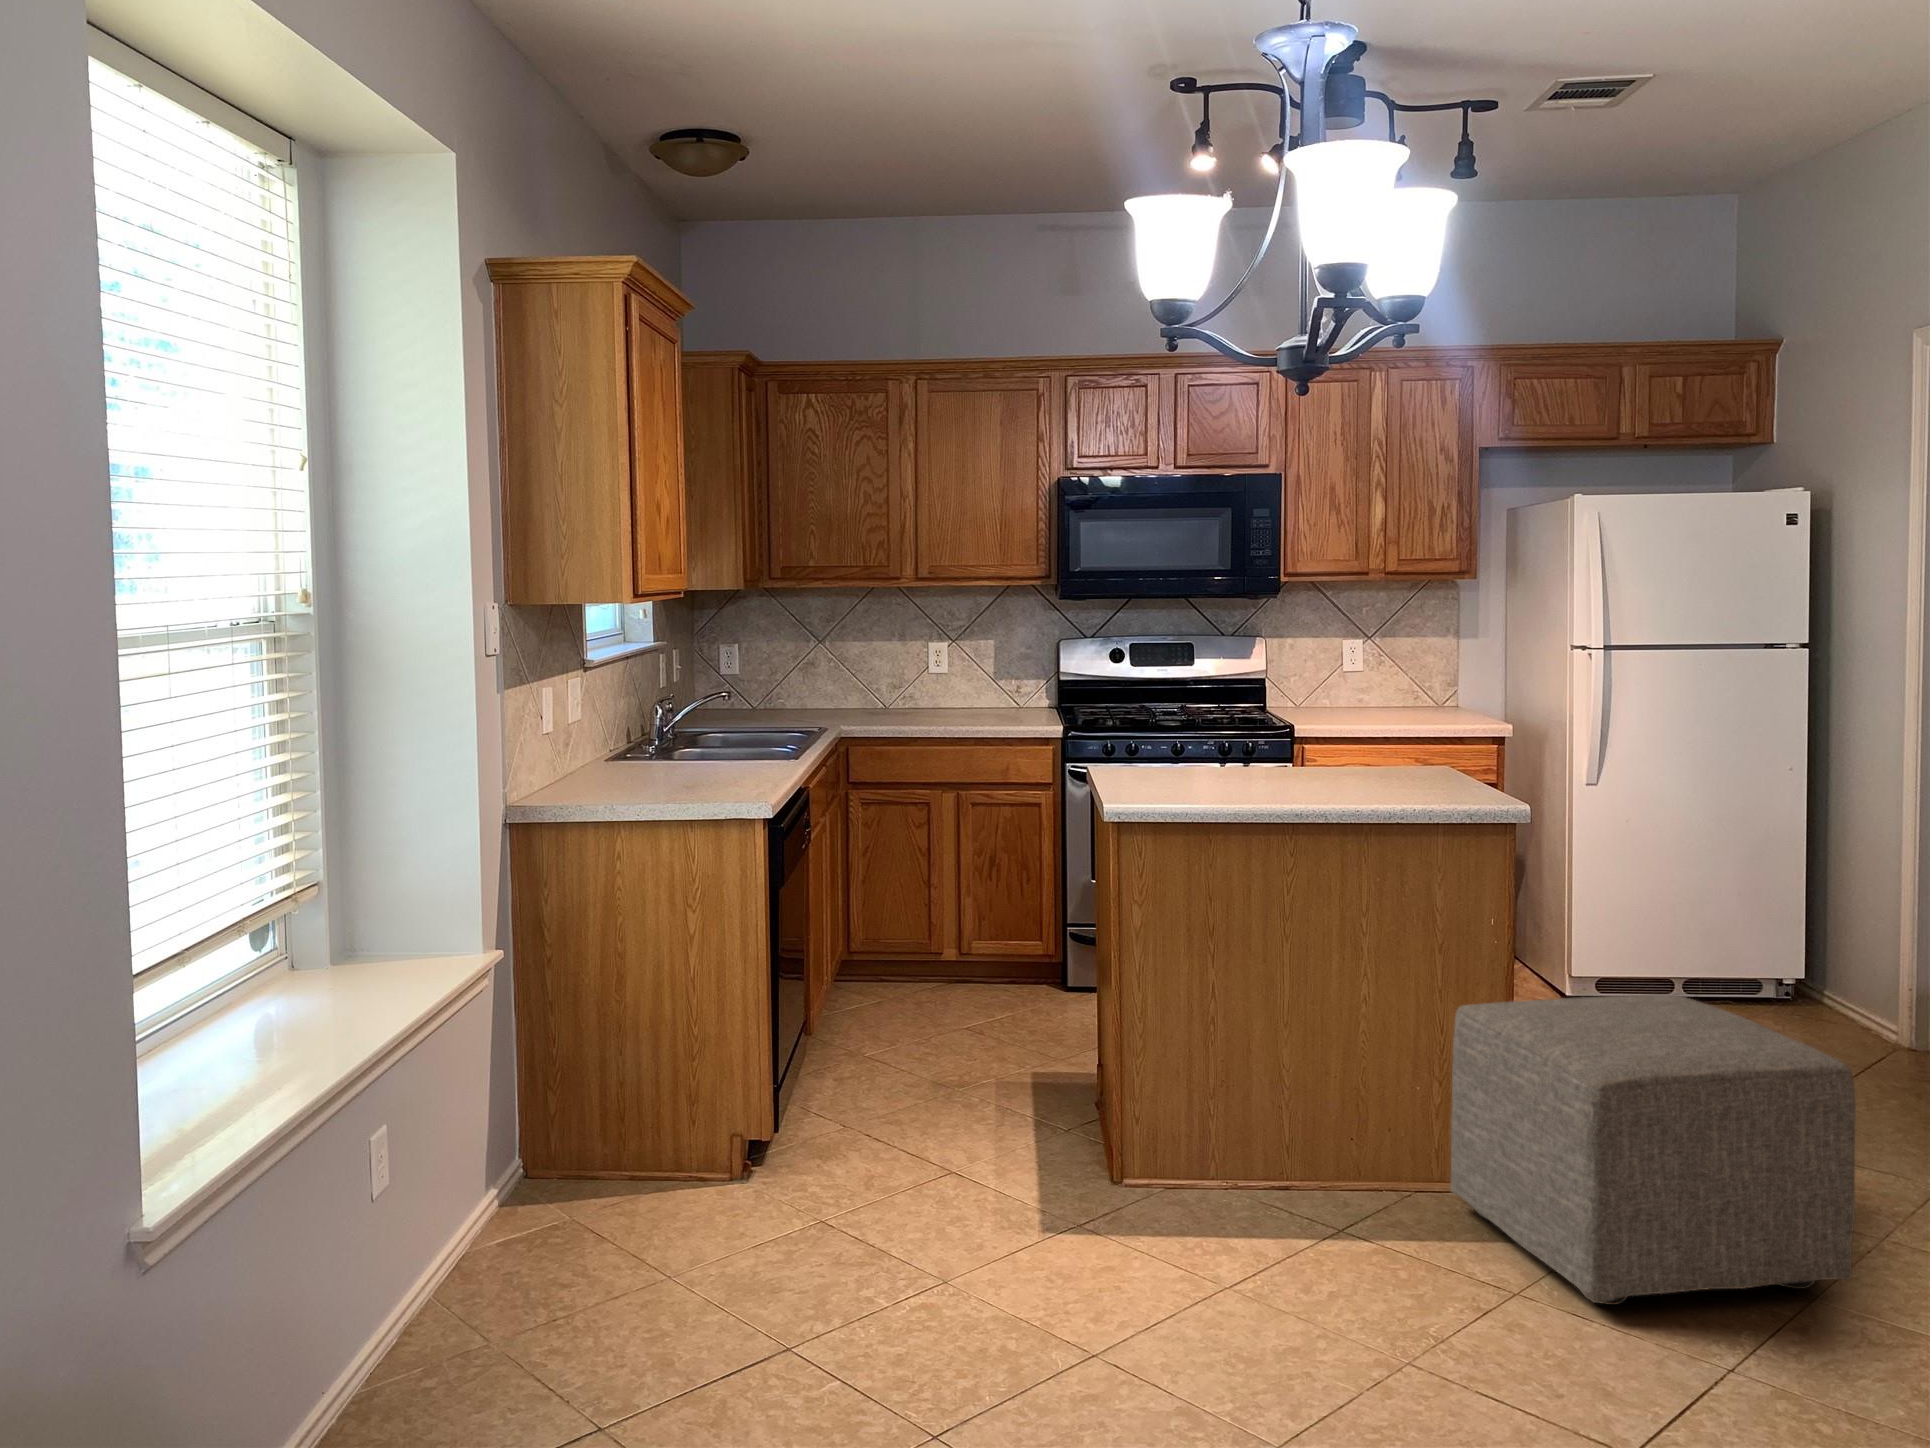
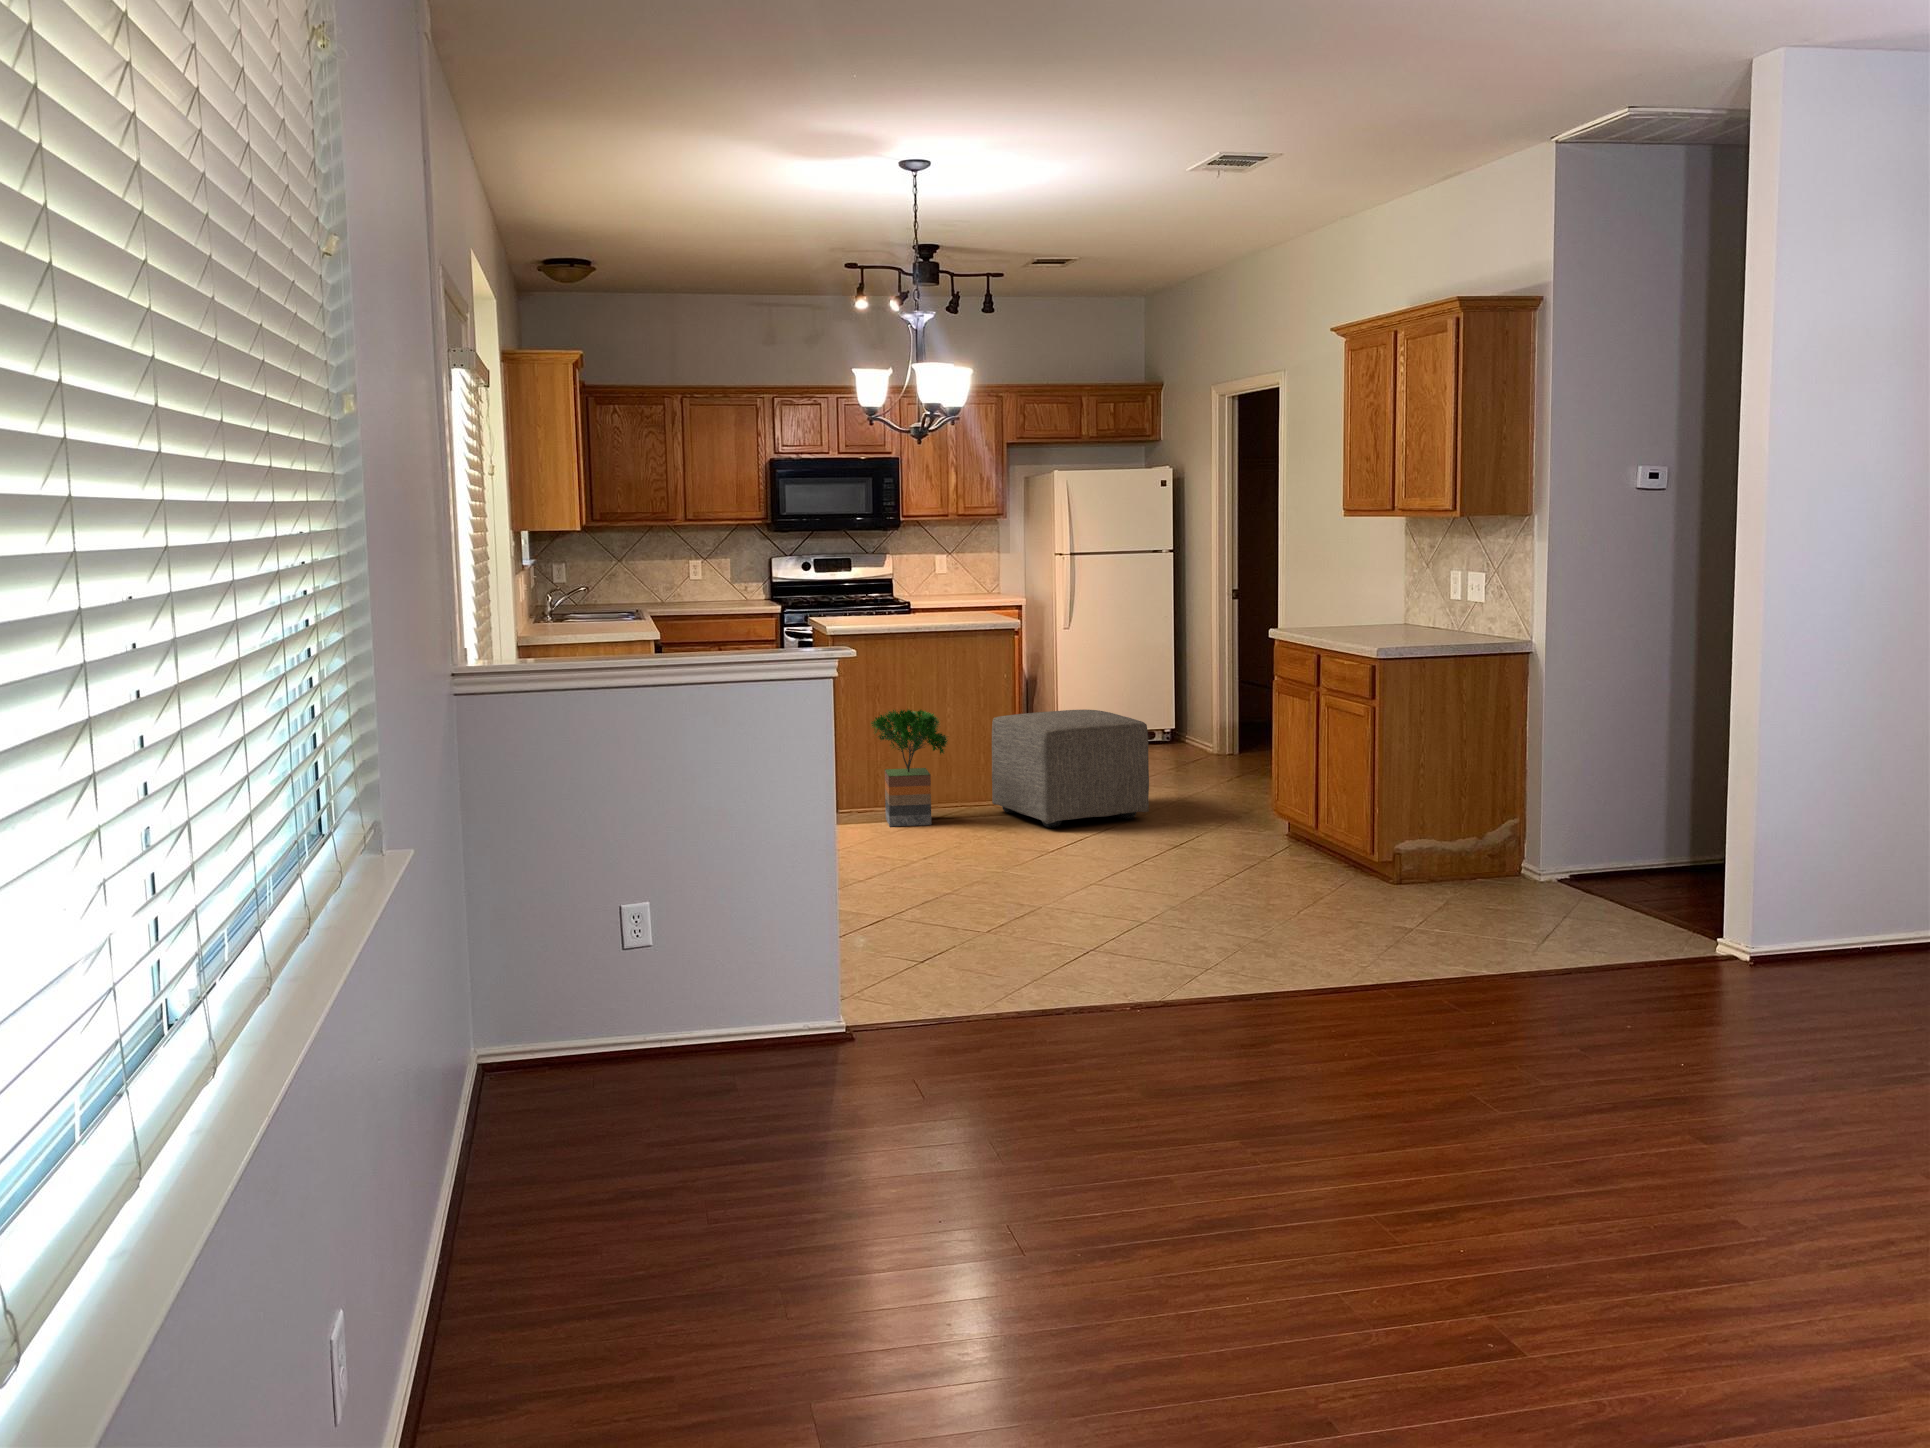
potted tree: none [1179,977,1356,1248] -> present [871,709,948,827]

